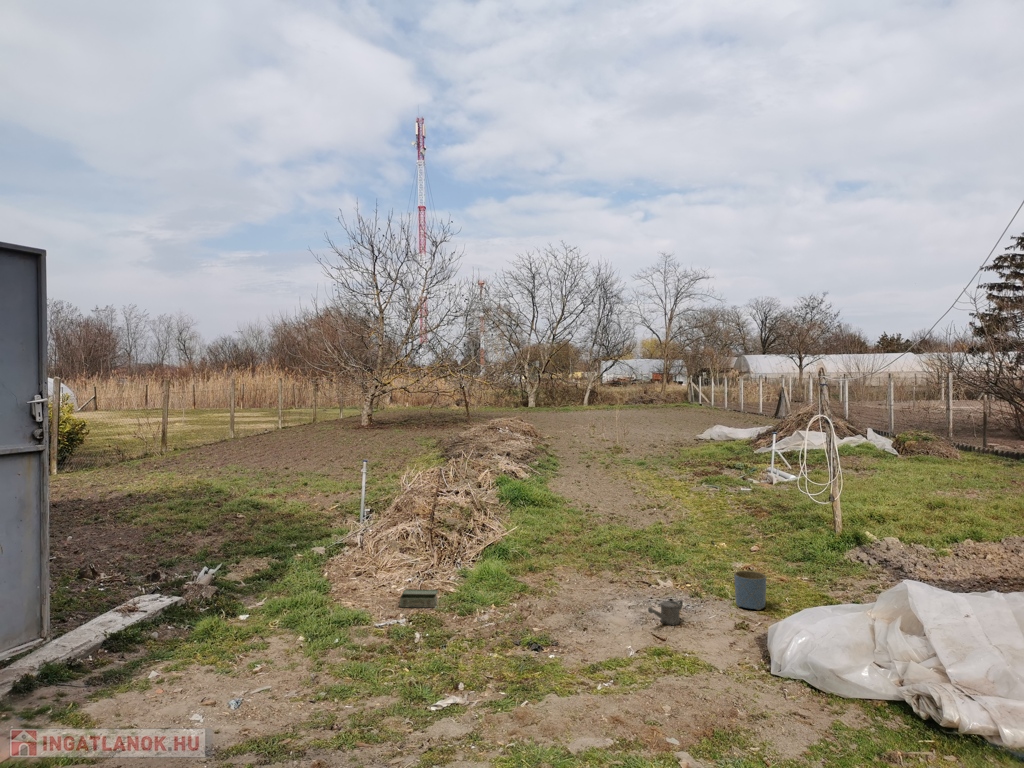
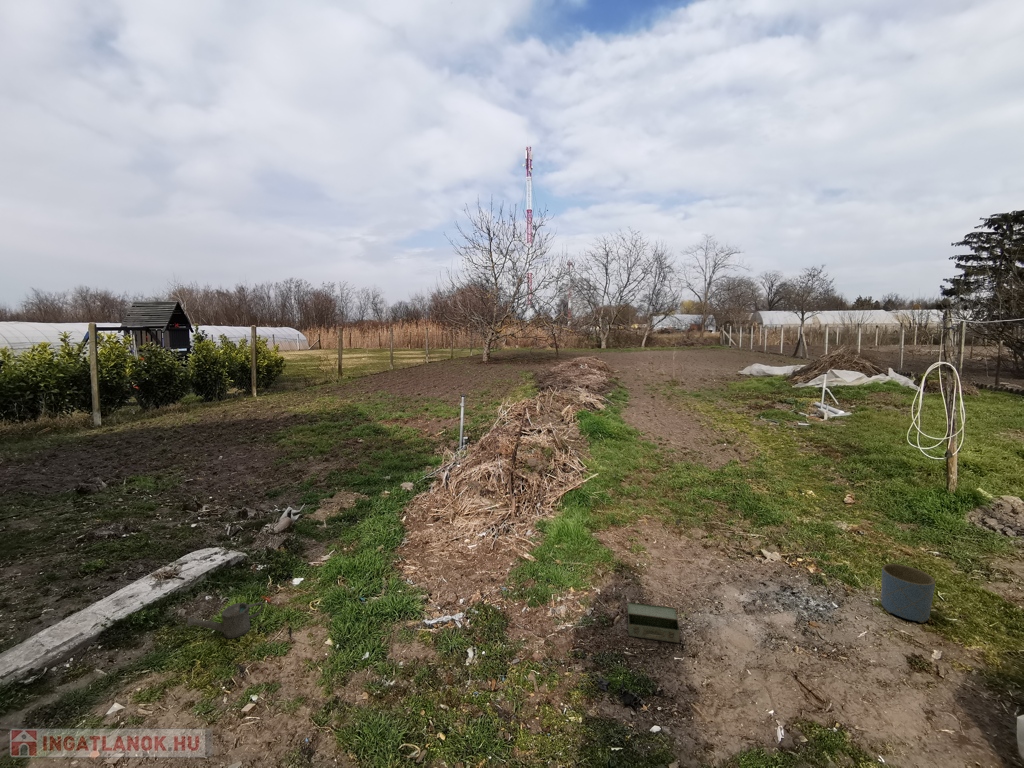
toolbox: present [400,589,438,608] -> present [627,602,680,643]
watering can: present [648,600,683,625] -> present [187,602,263,638]

